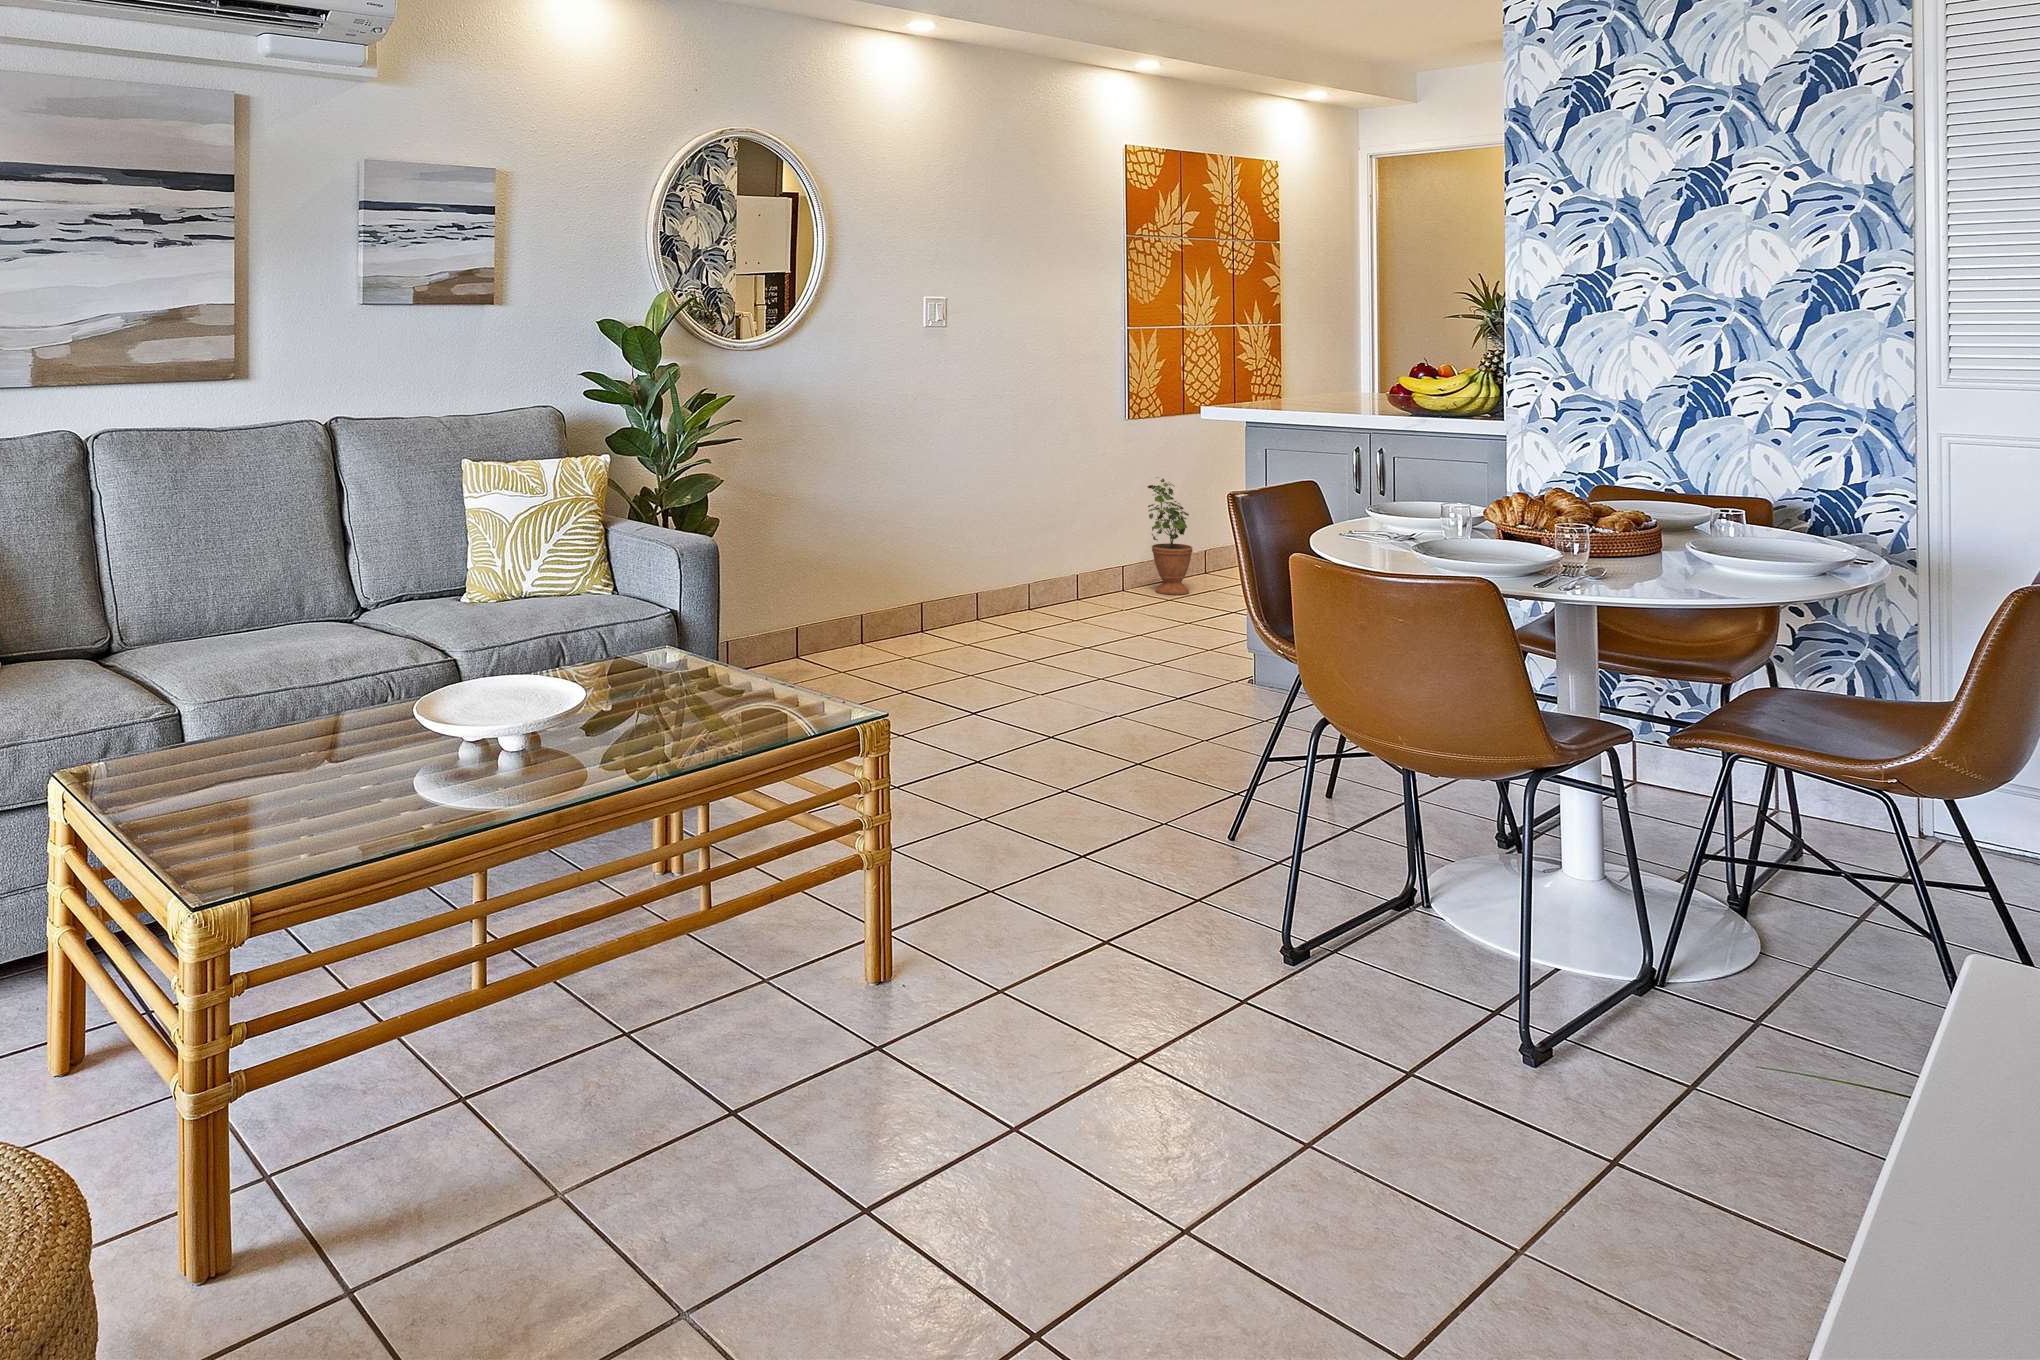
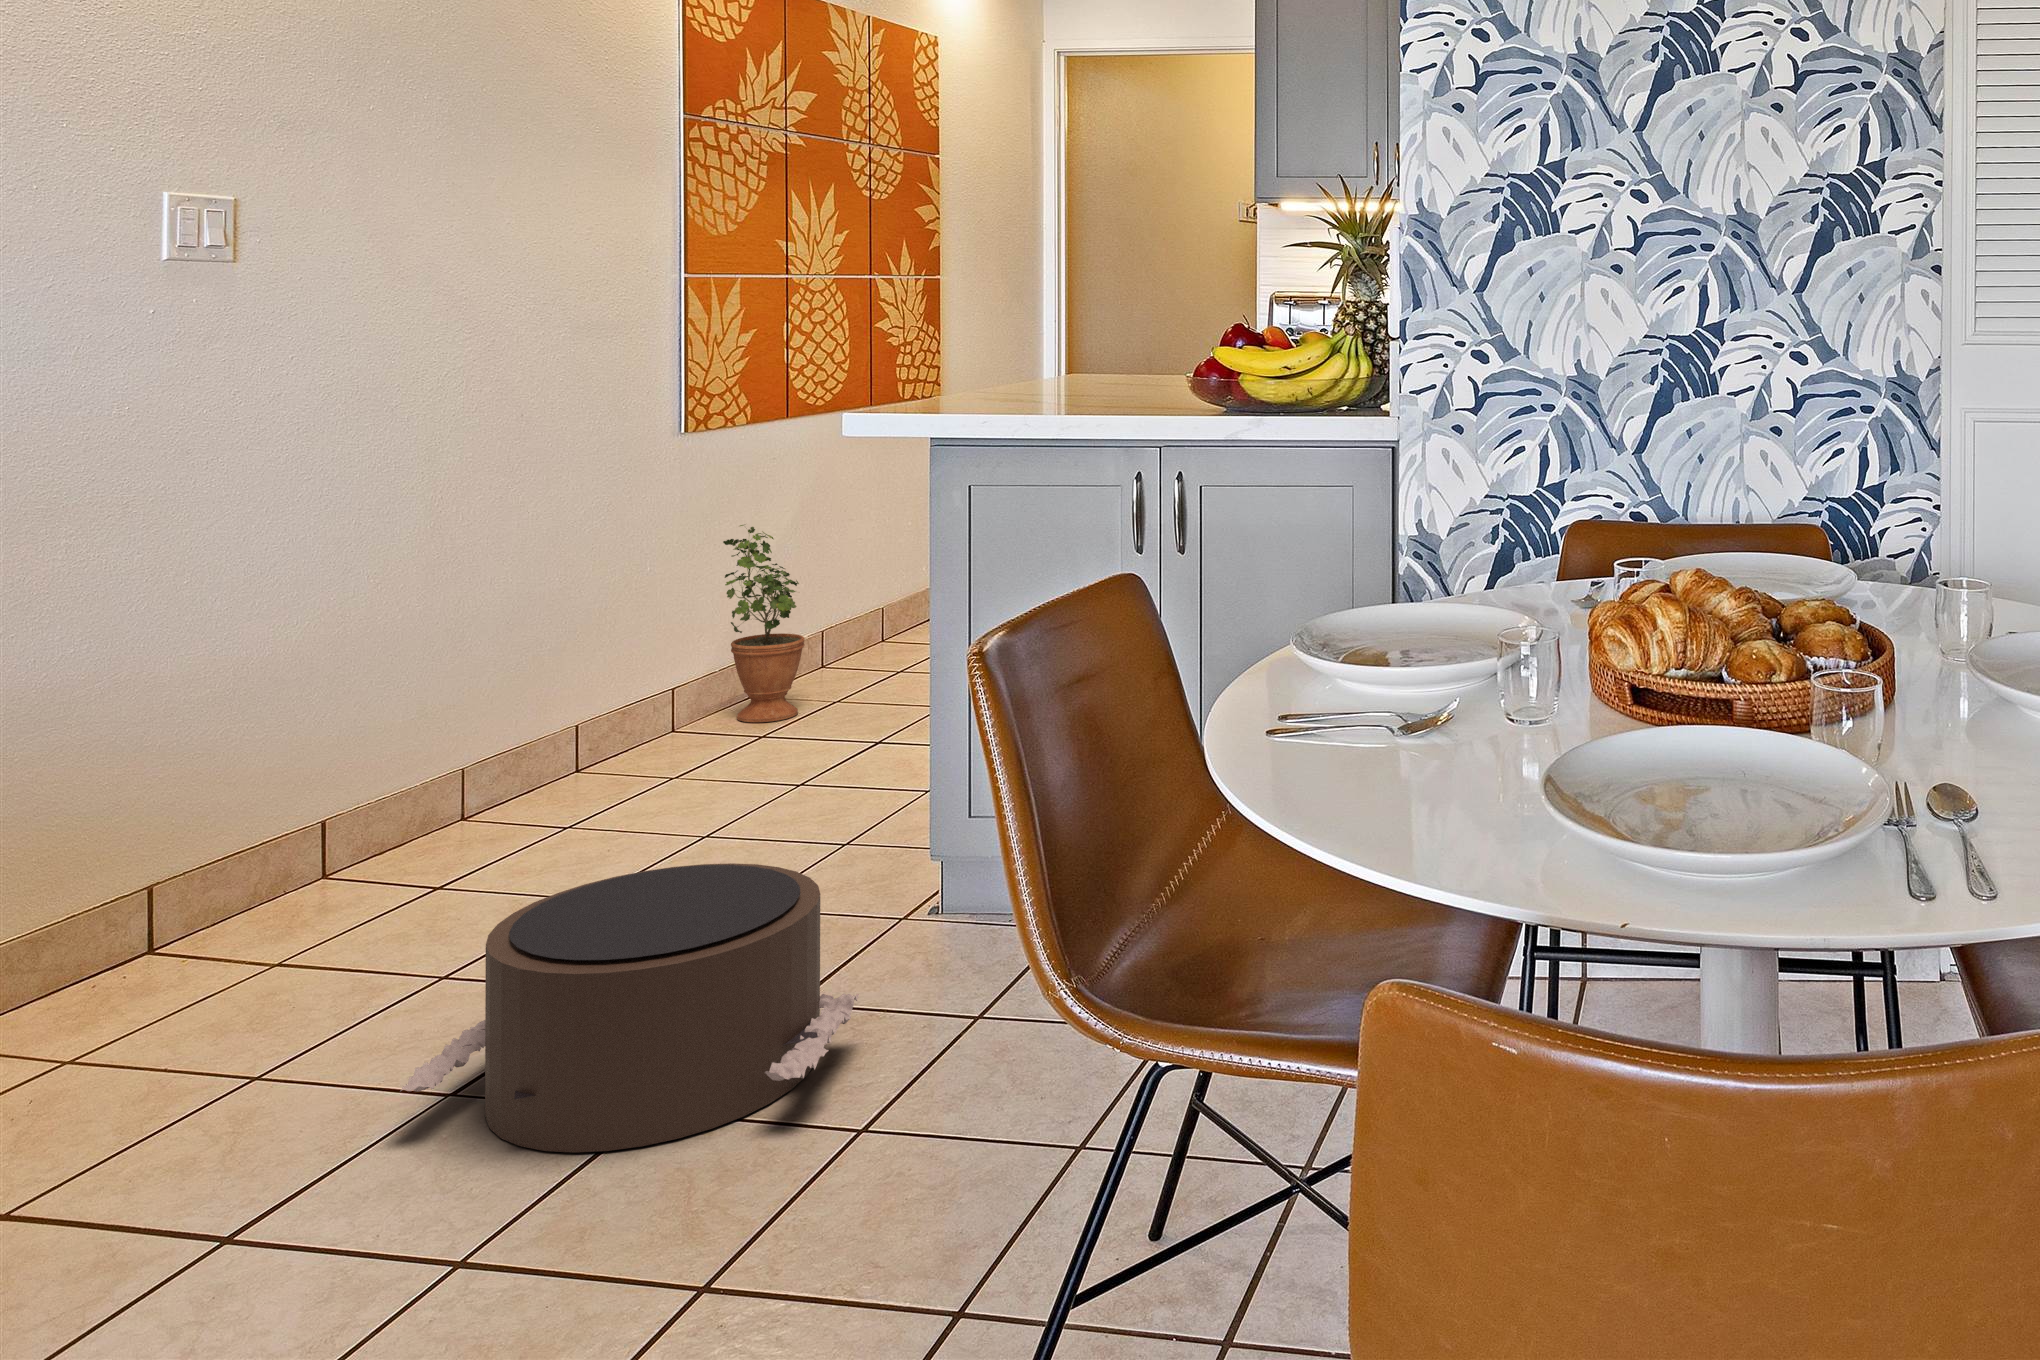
pouf: none [1013,628,1199,737] -> present [401,863,859,1153]

